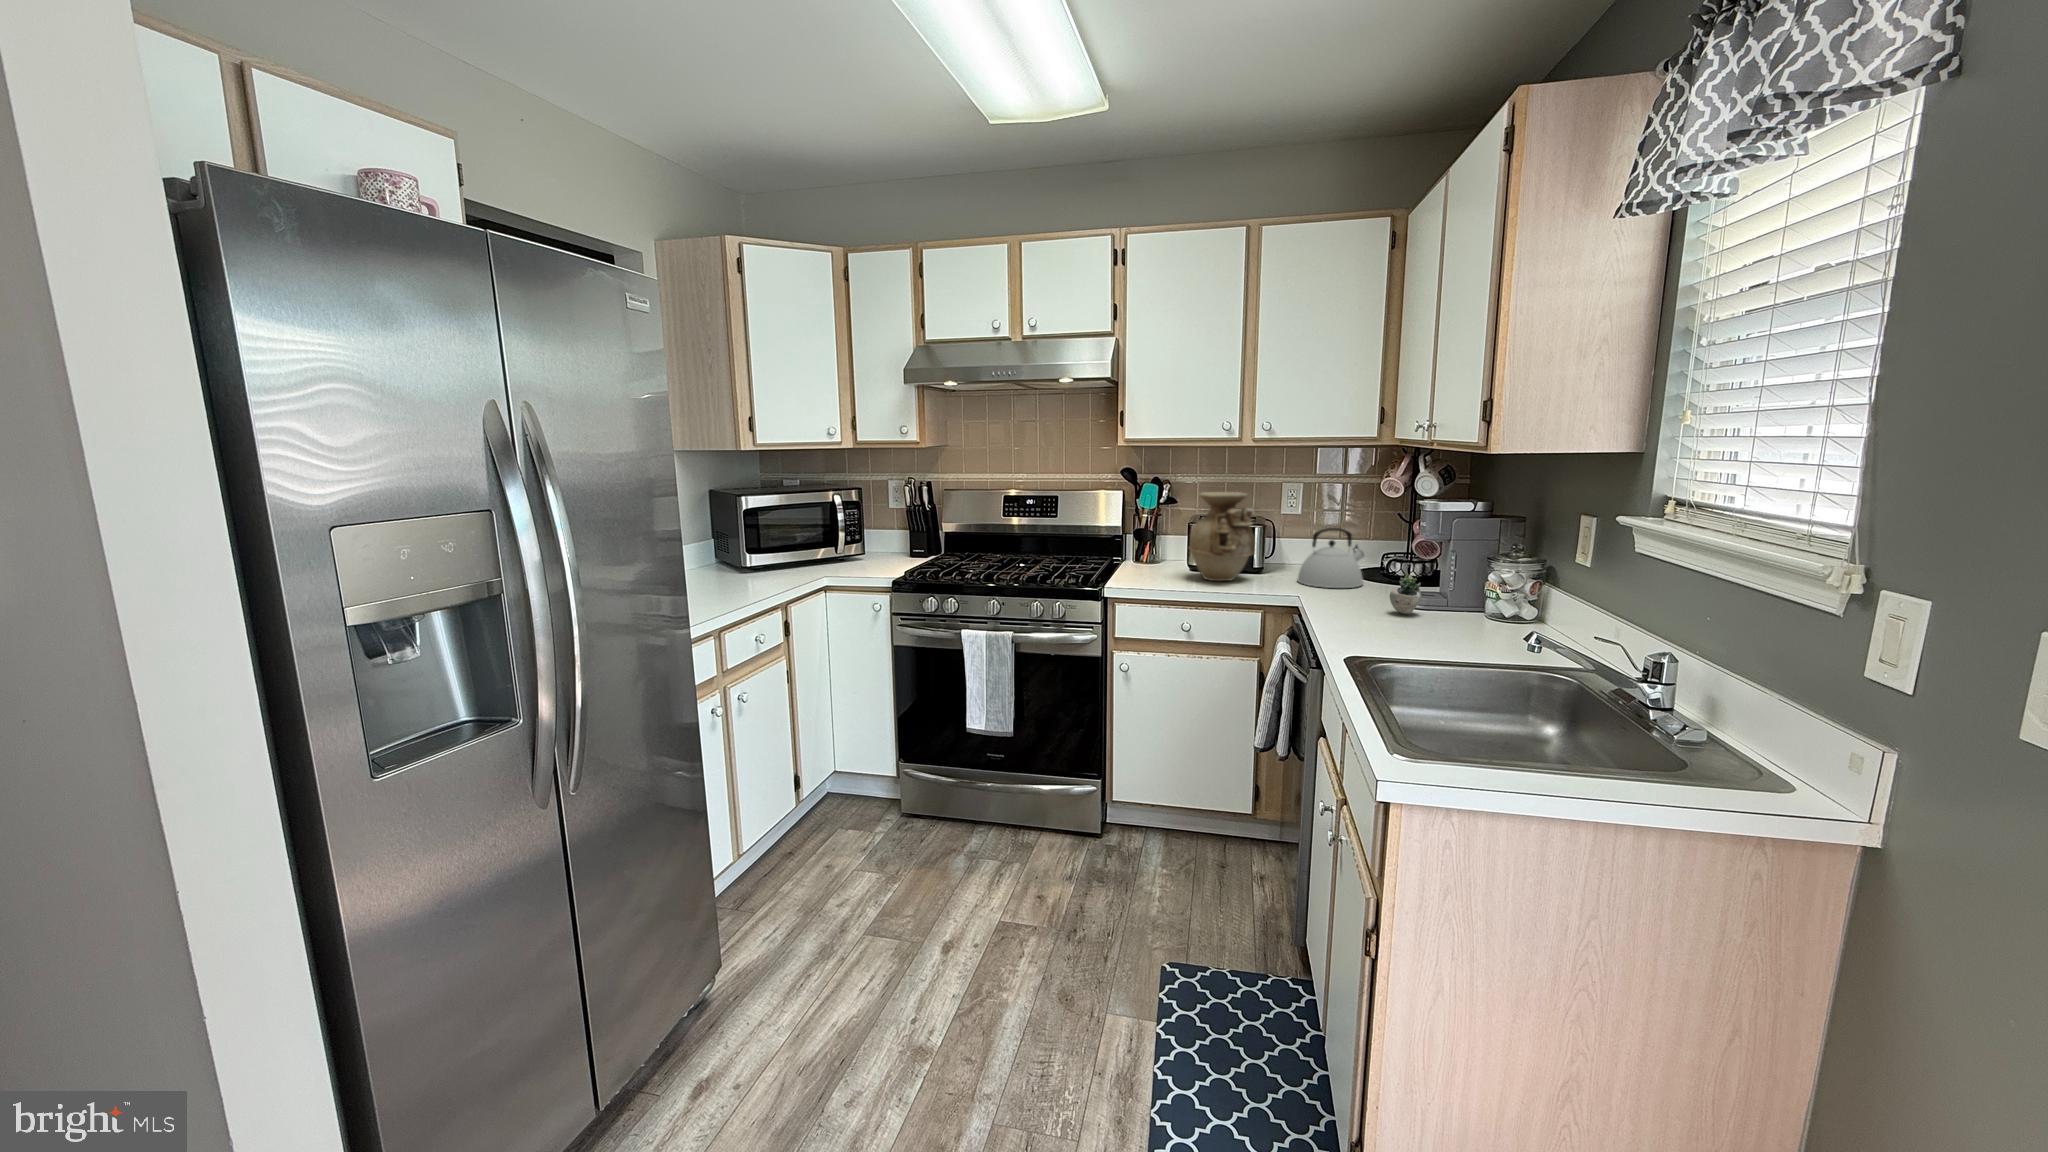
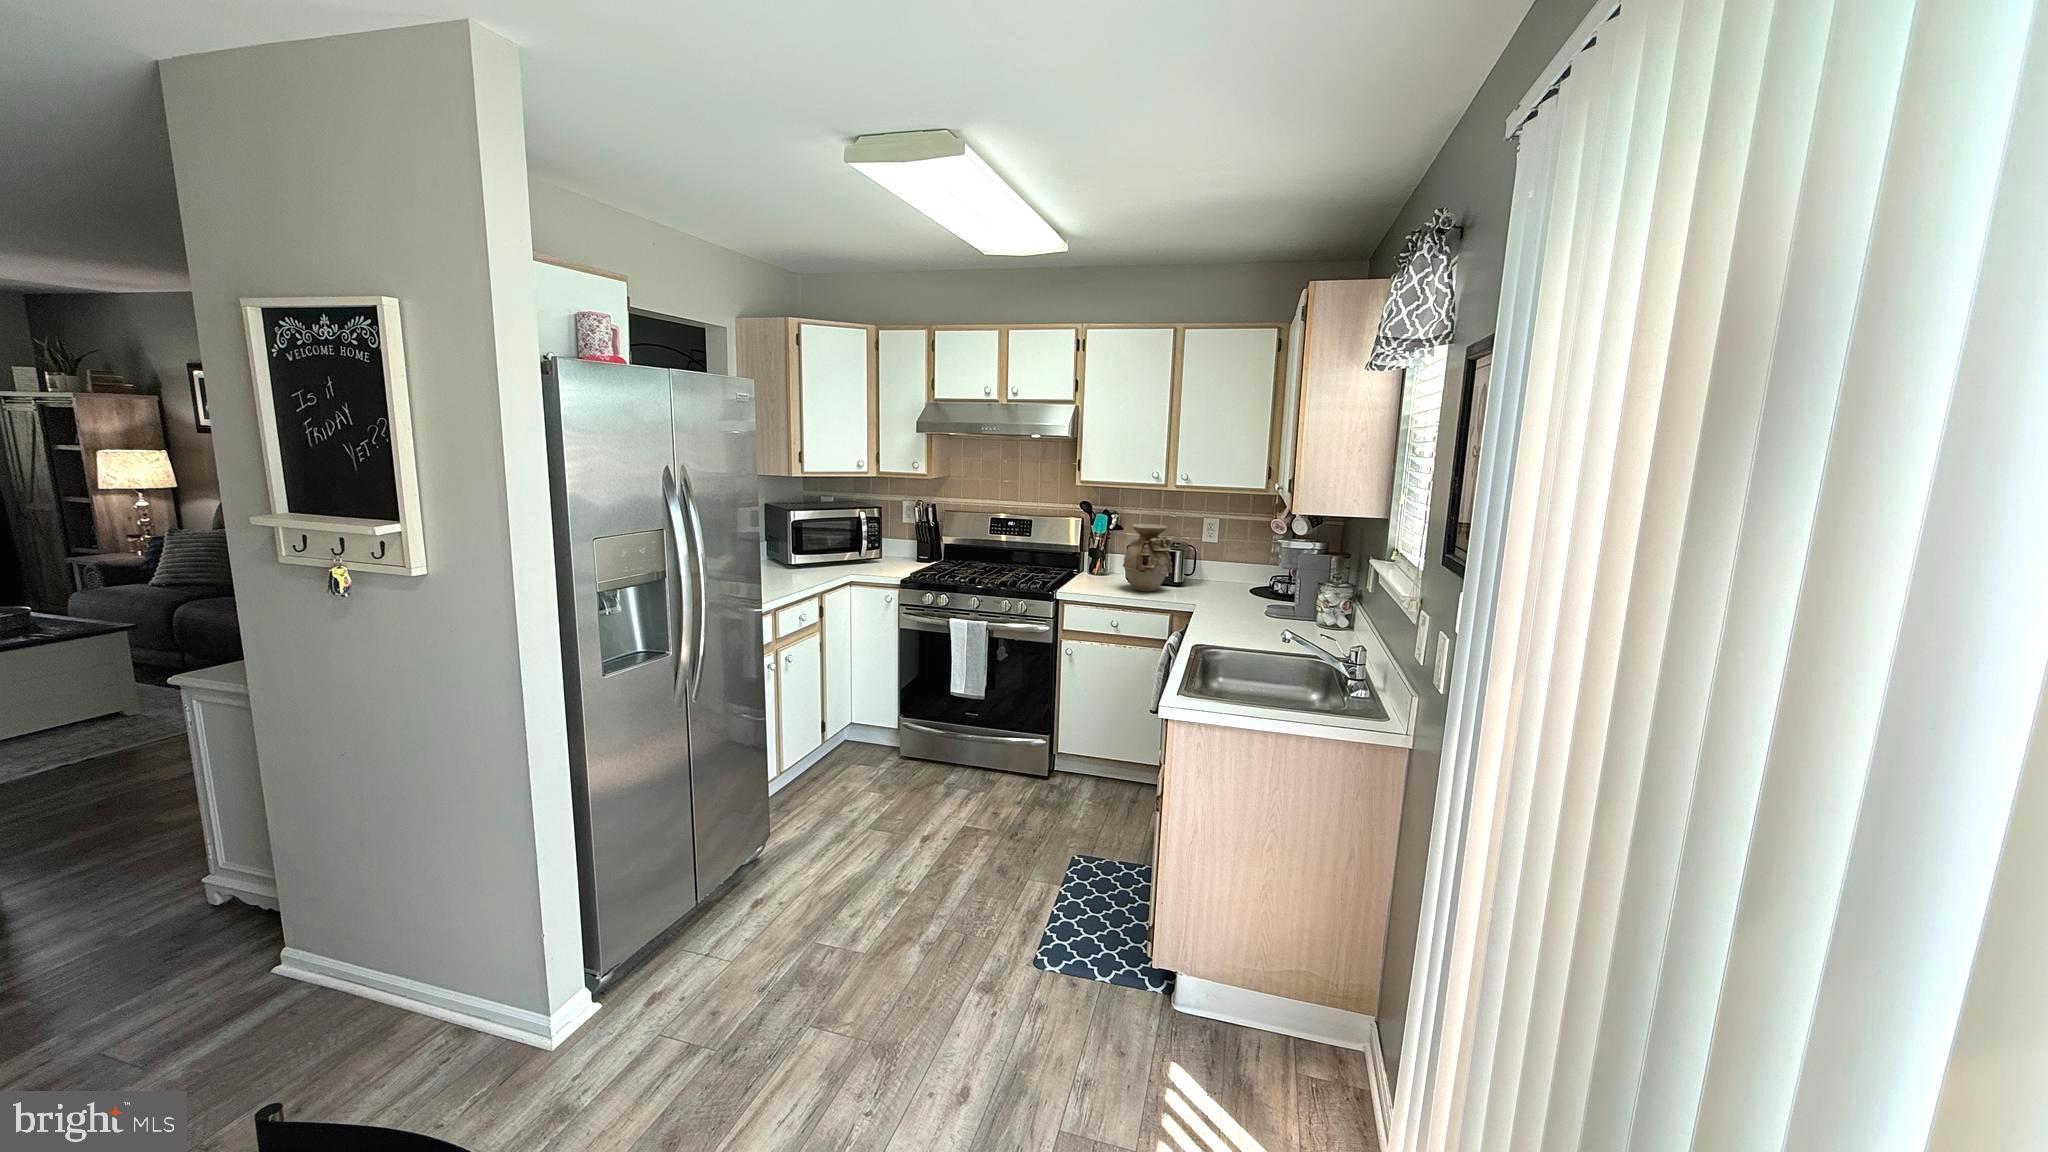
kettle: present [1298,528,1364,588] -> none [1202,555,1252,600]
succulent plant: present [1390,569,1456,614] -> none [1250,590,1295,620]

